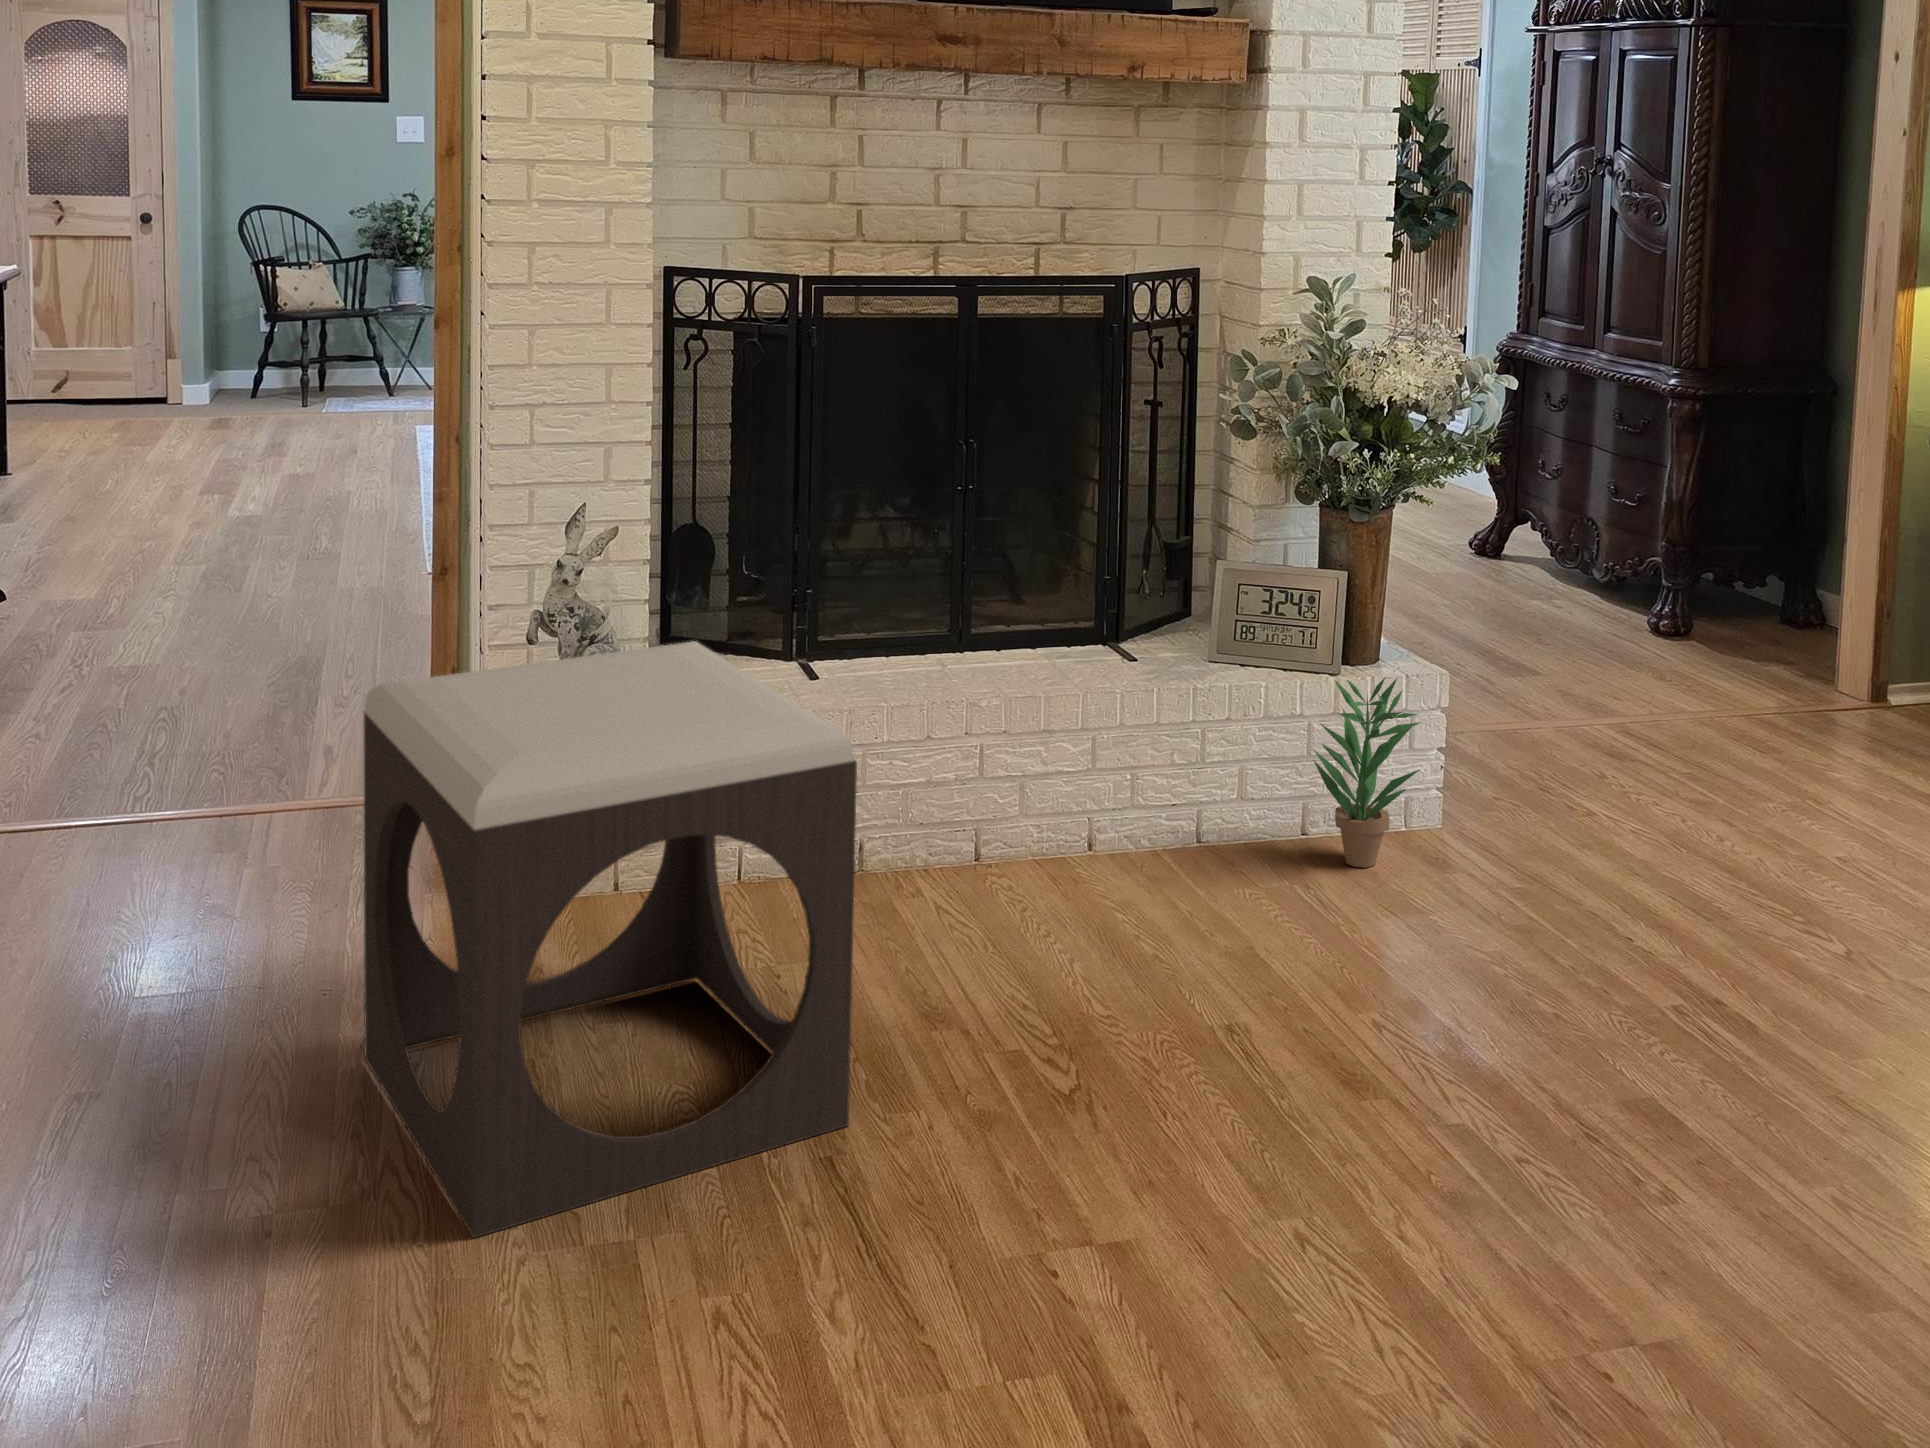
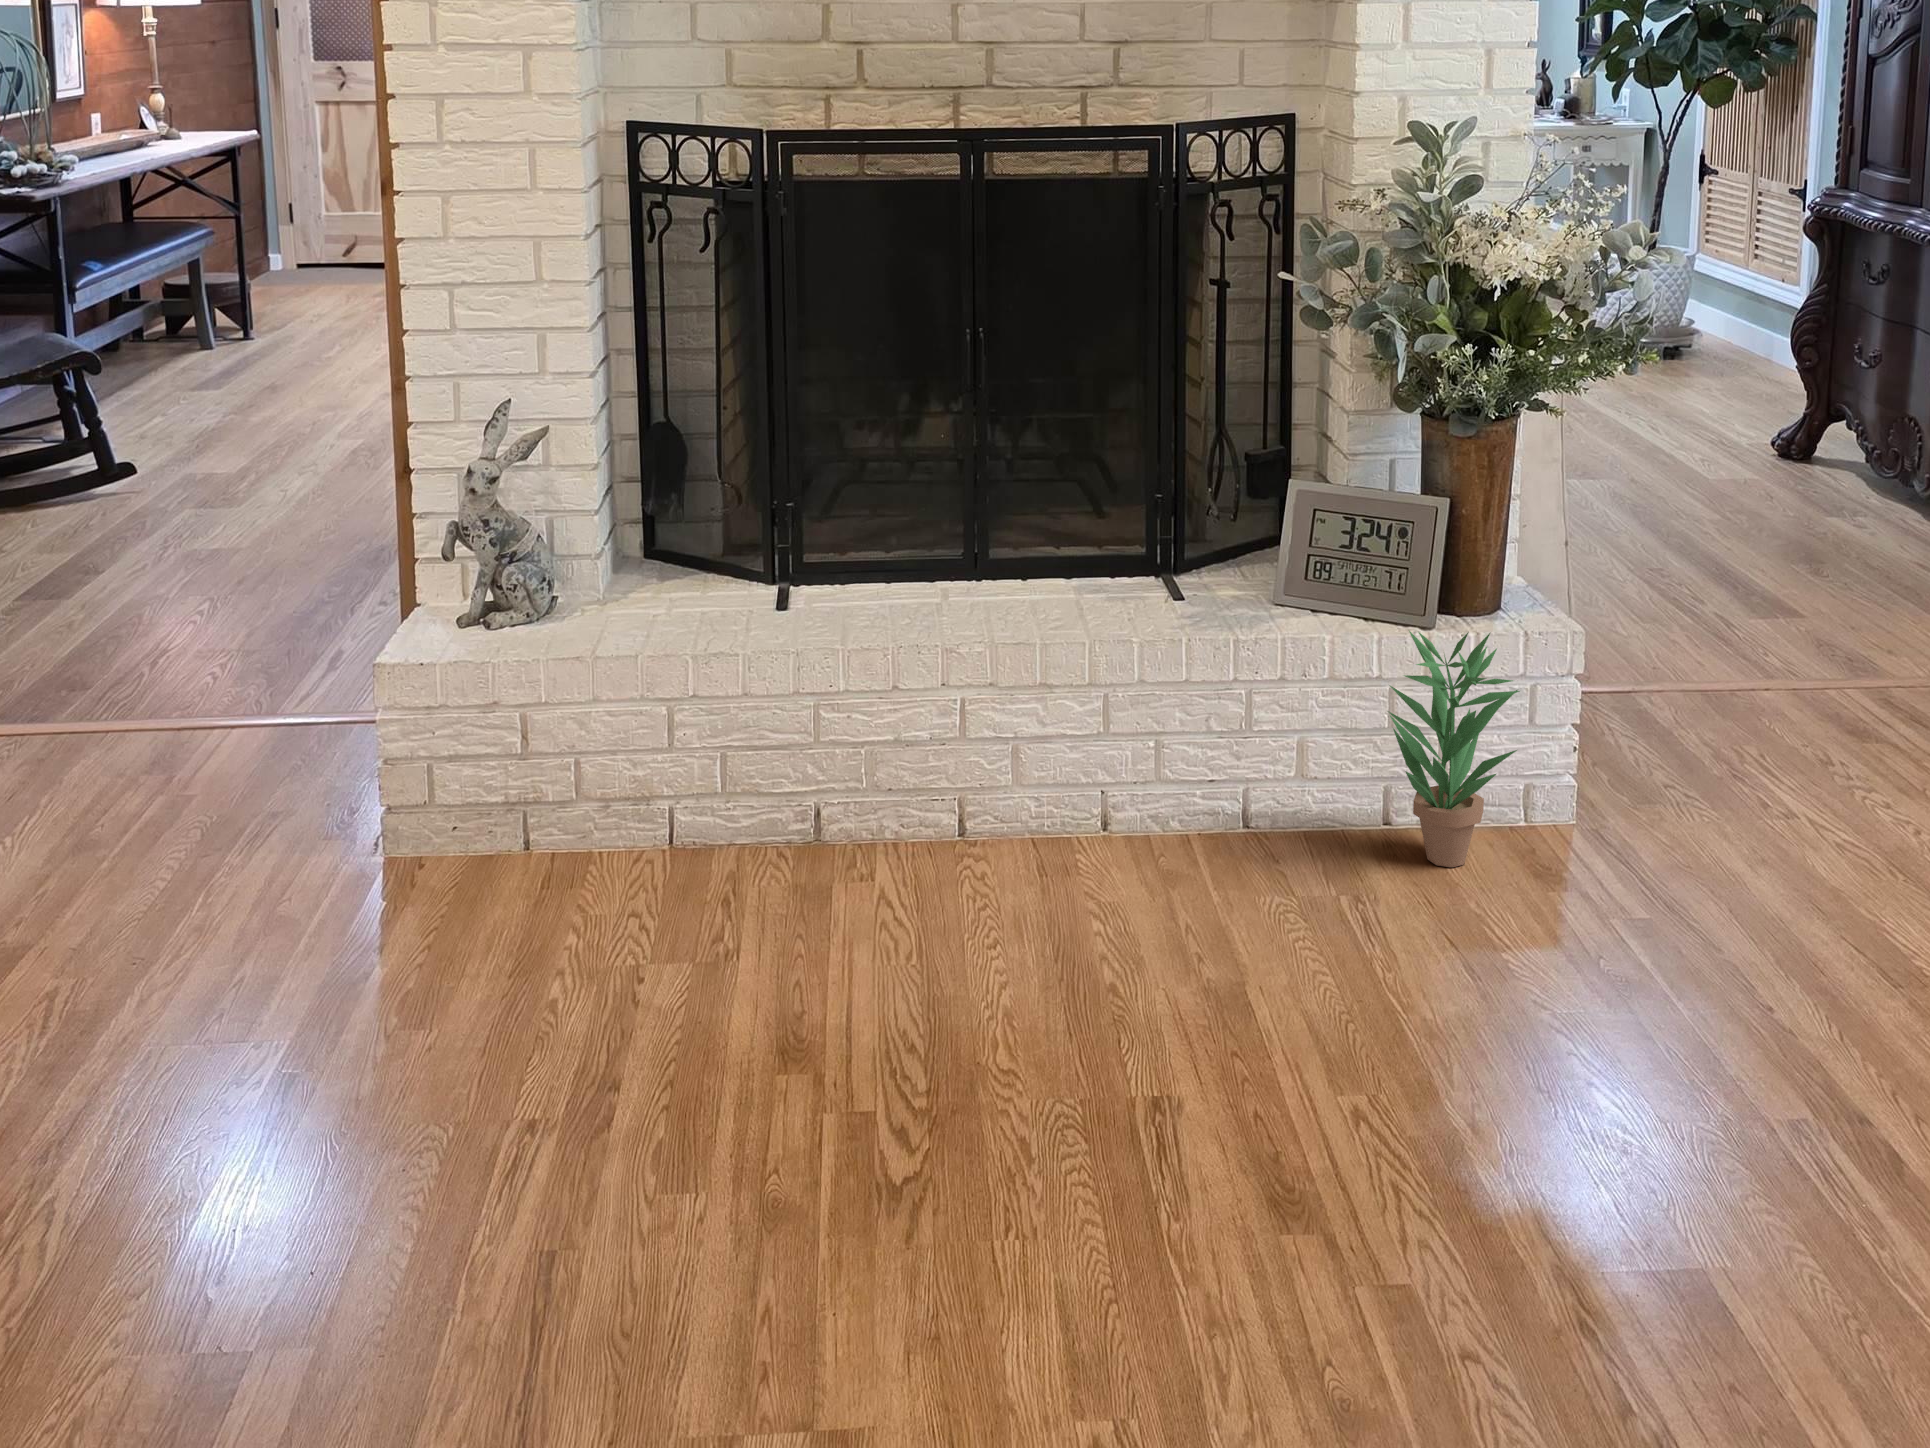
footstool: present [364,641,857,1238] -> none [108,565,642,1265]

